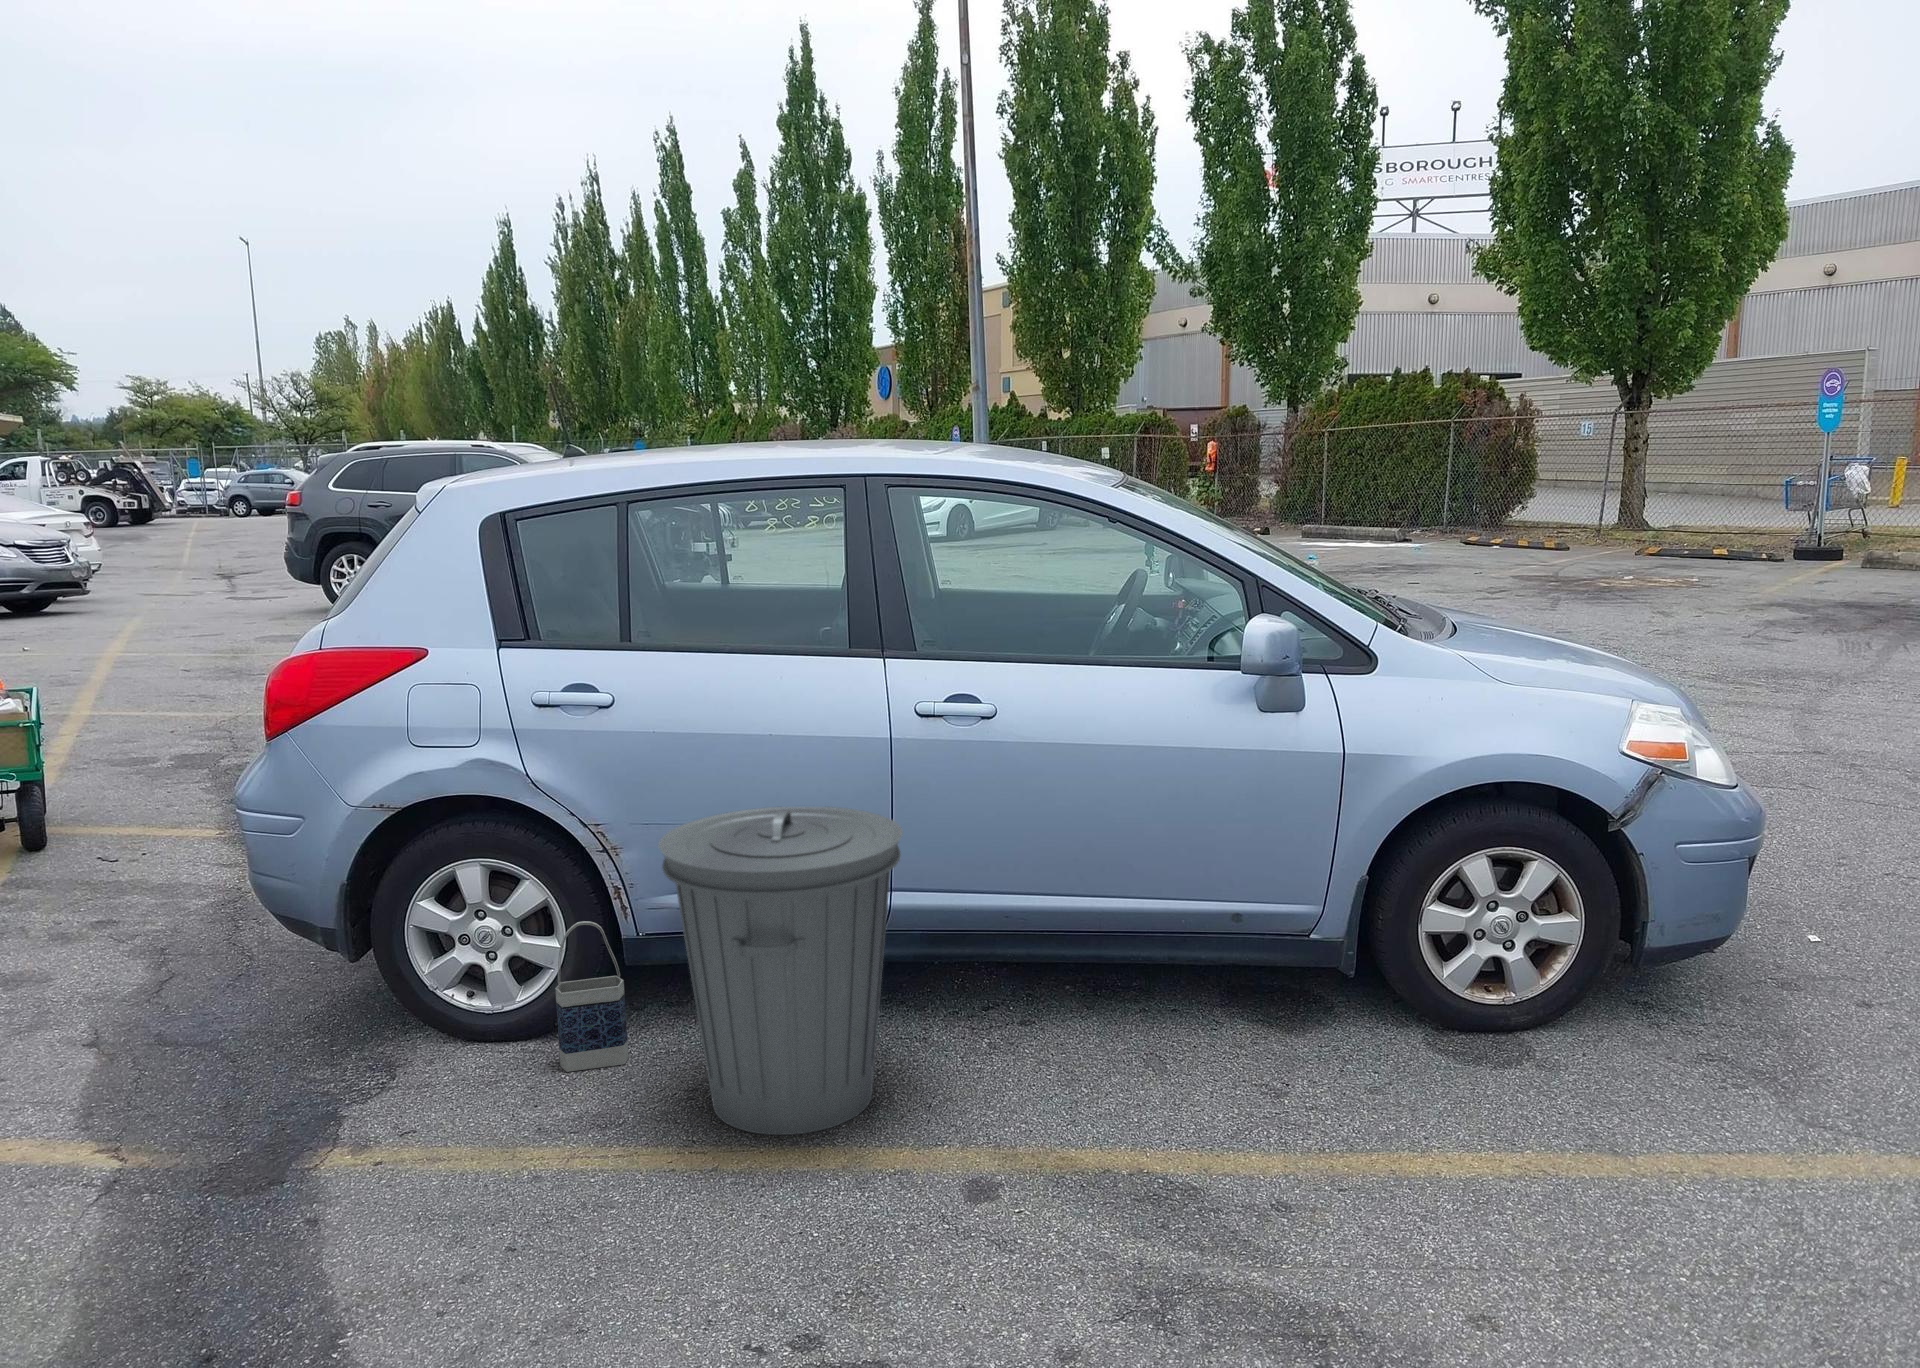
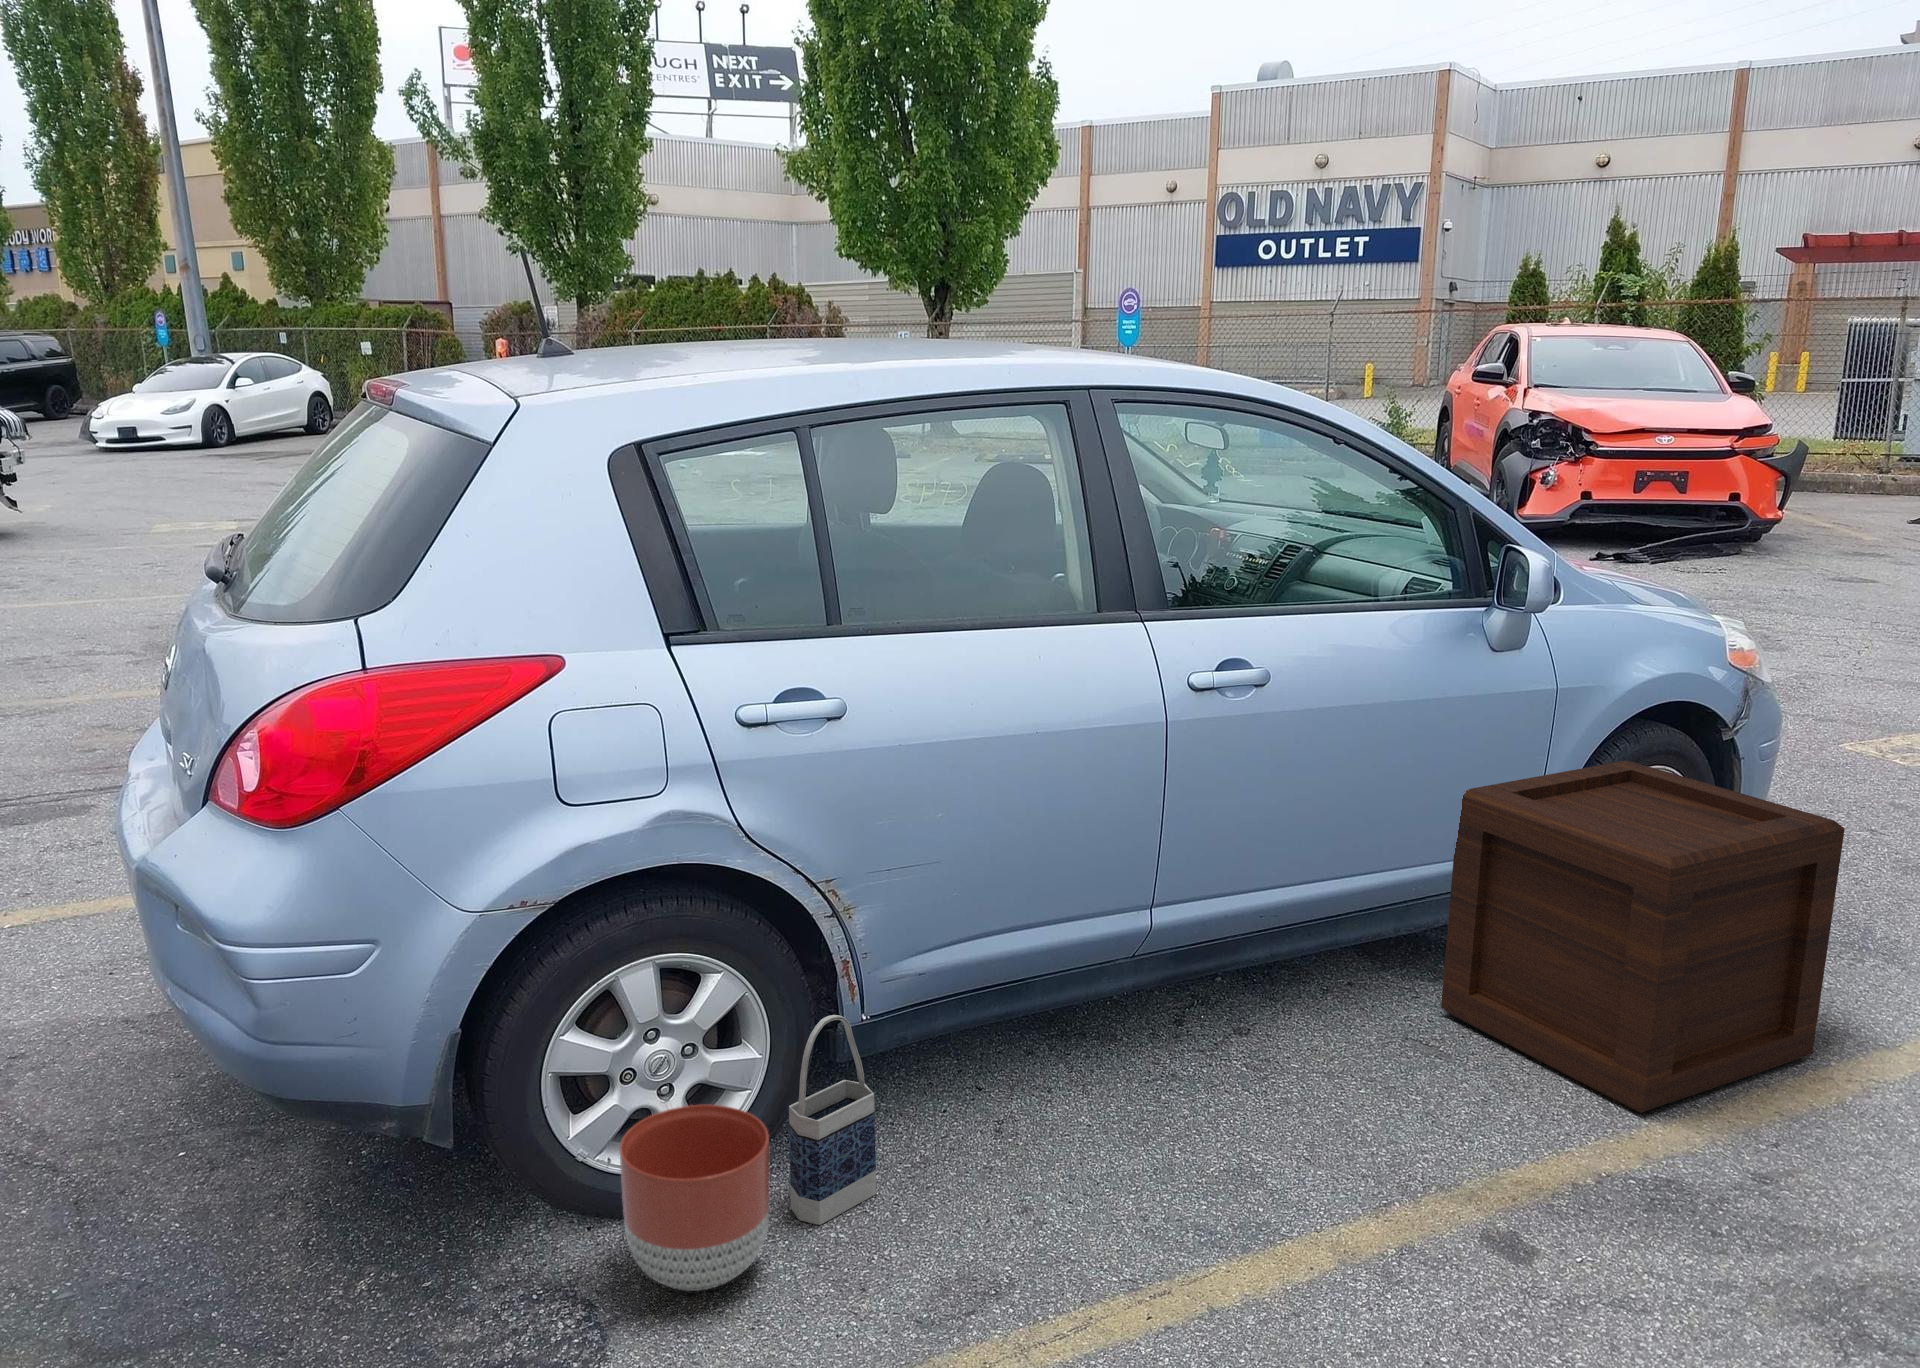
trash can: present [658,807,903,1135] -> none [995,813,1309,1238]
wooden crate: none [1222,836,1530,1154] -> present [1441,760,1845,1113]
planter: none [406,965,514,1086] -> present [620,1105,769,1291]

